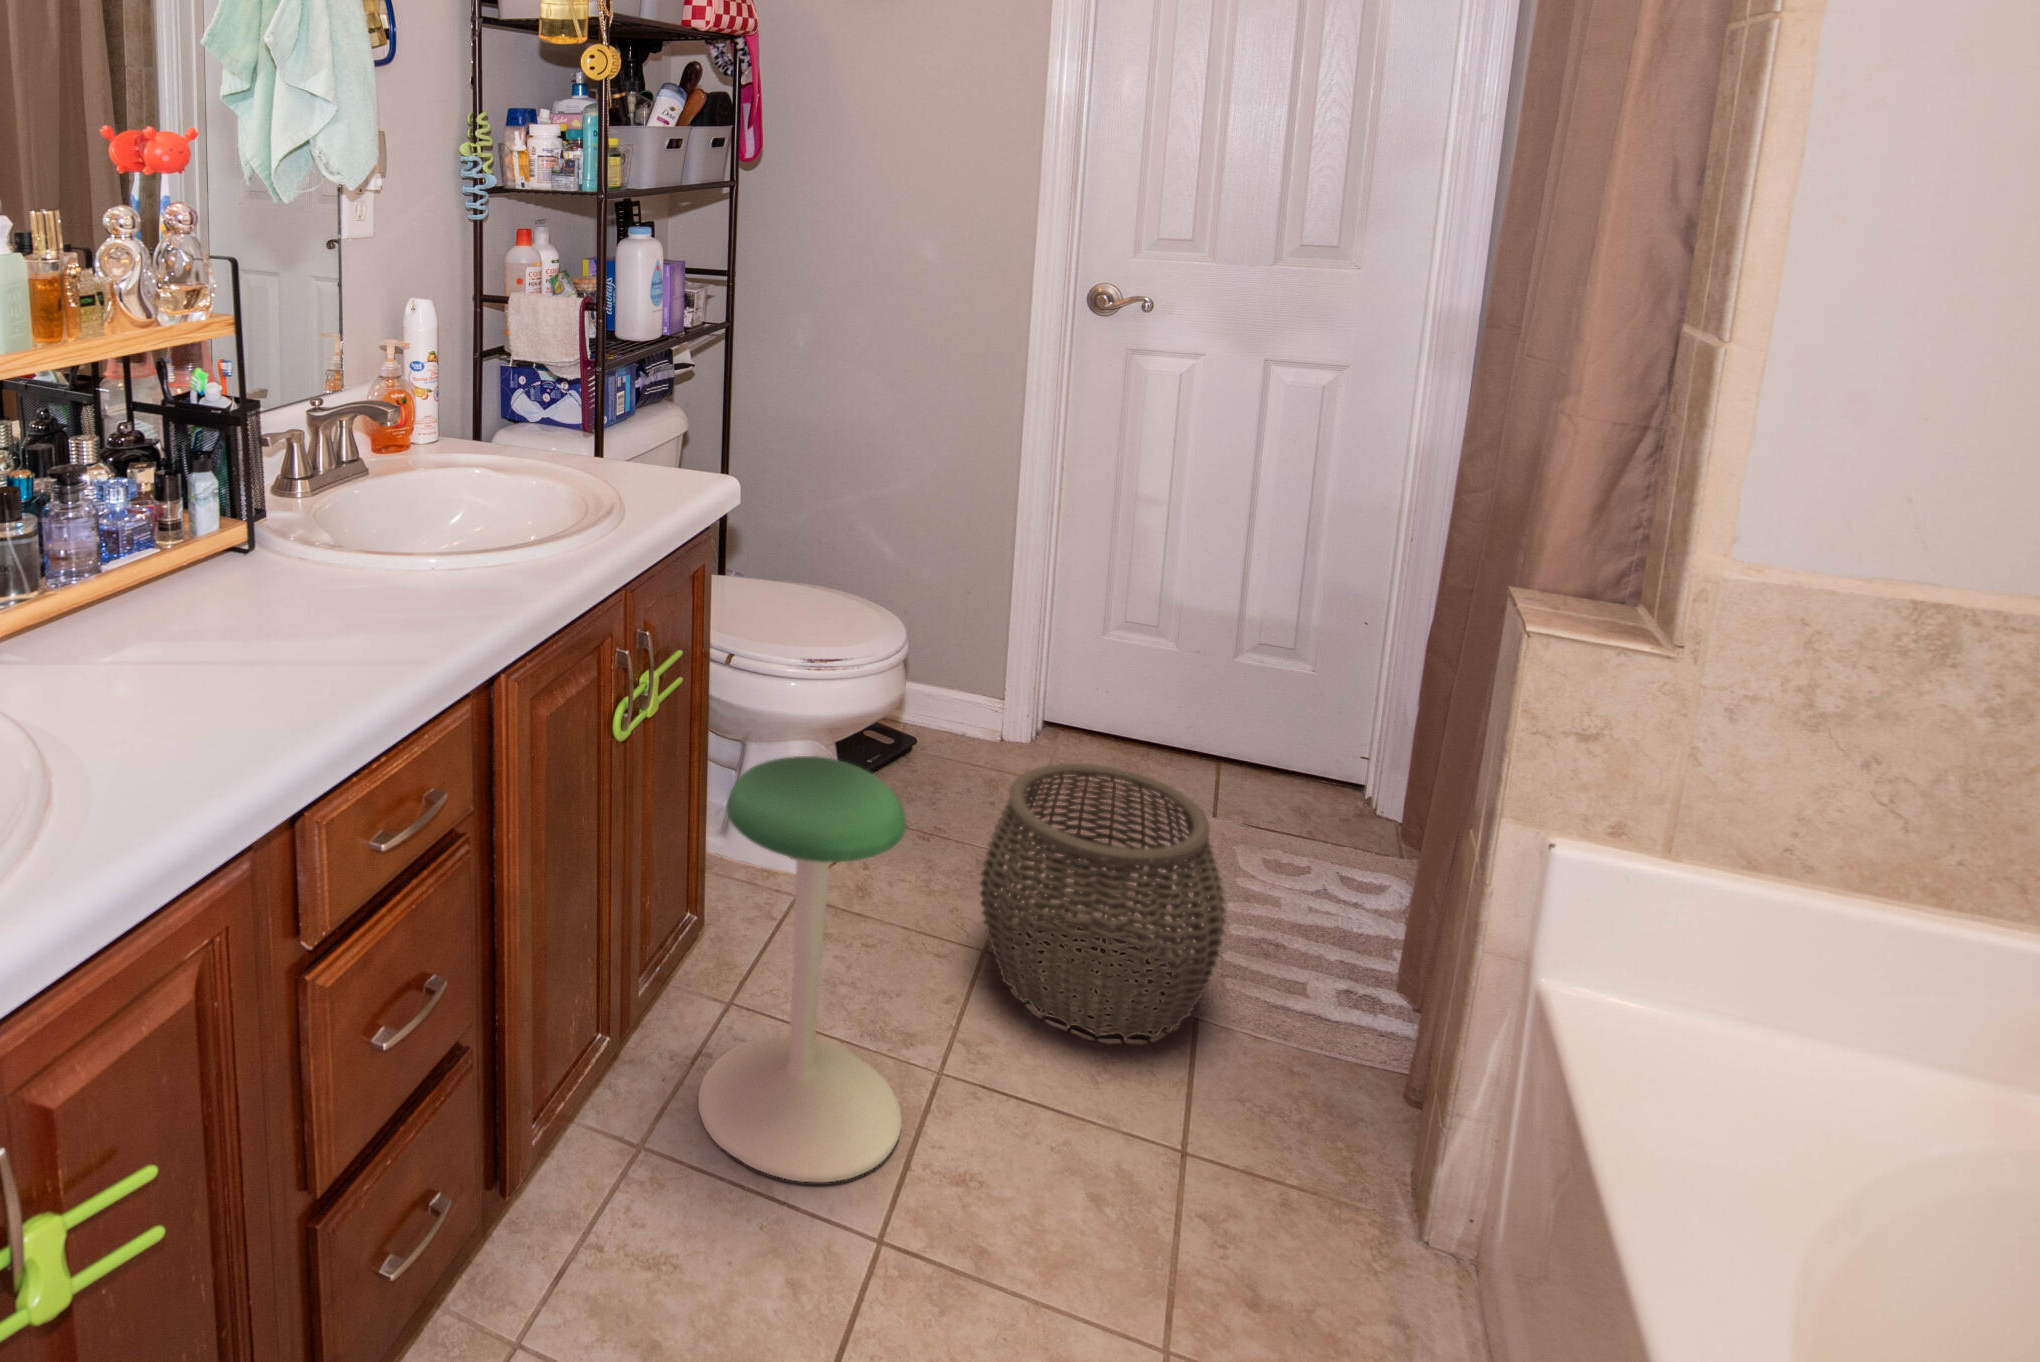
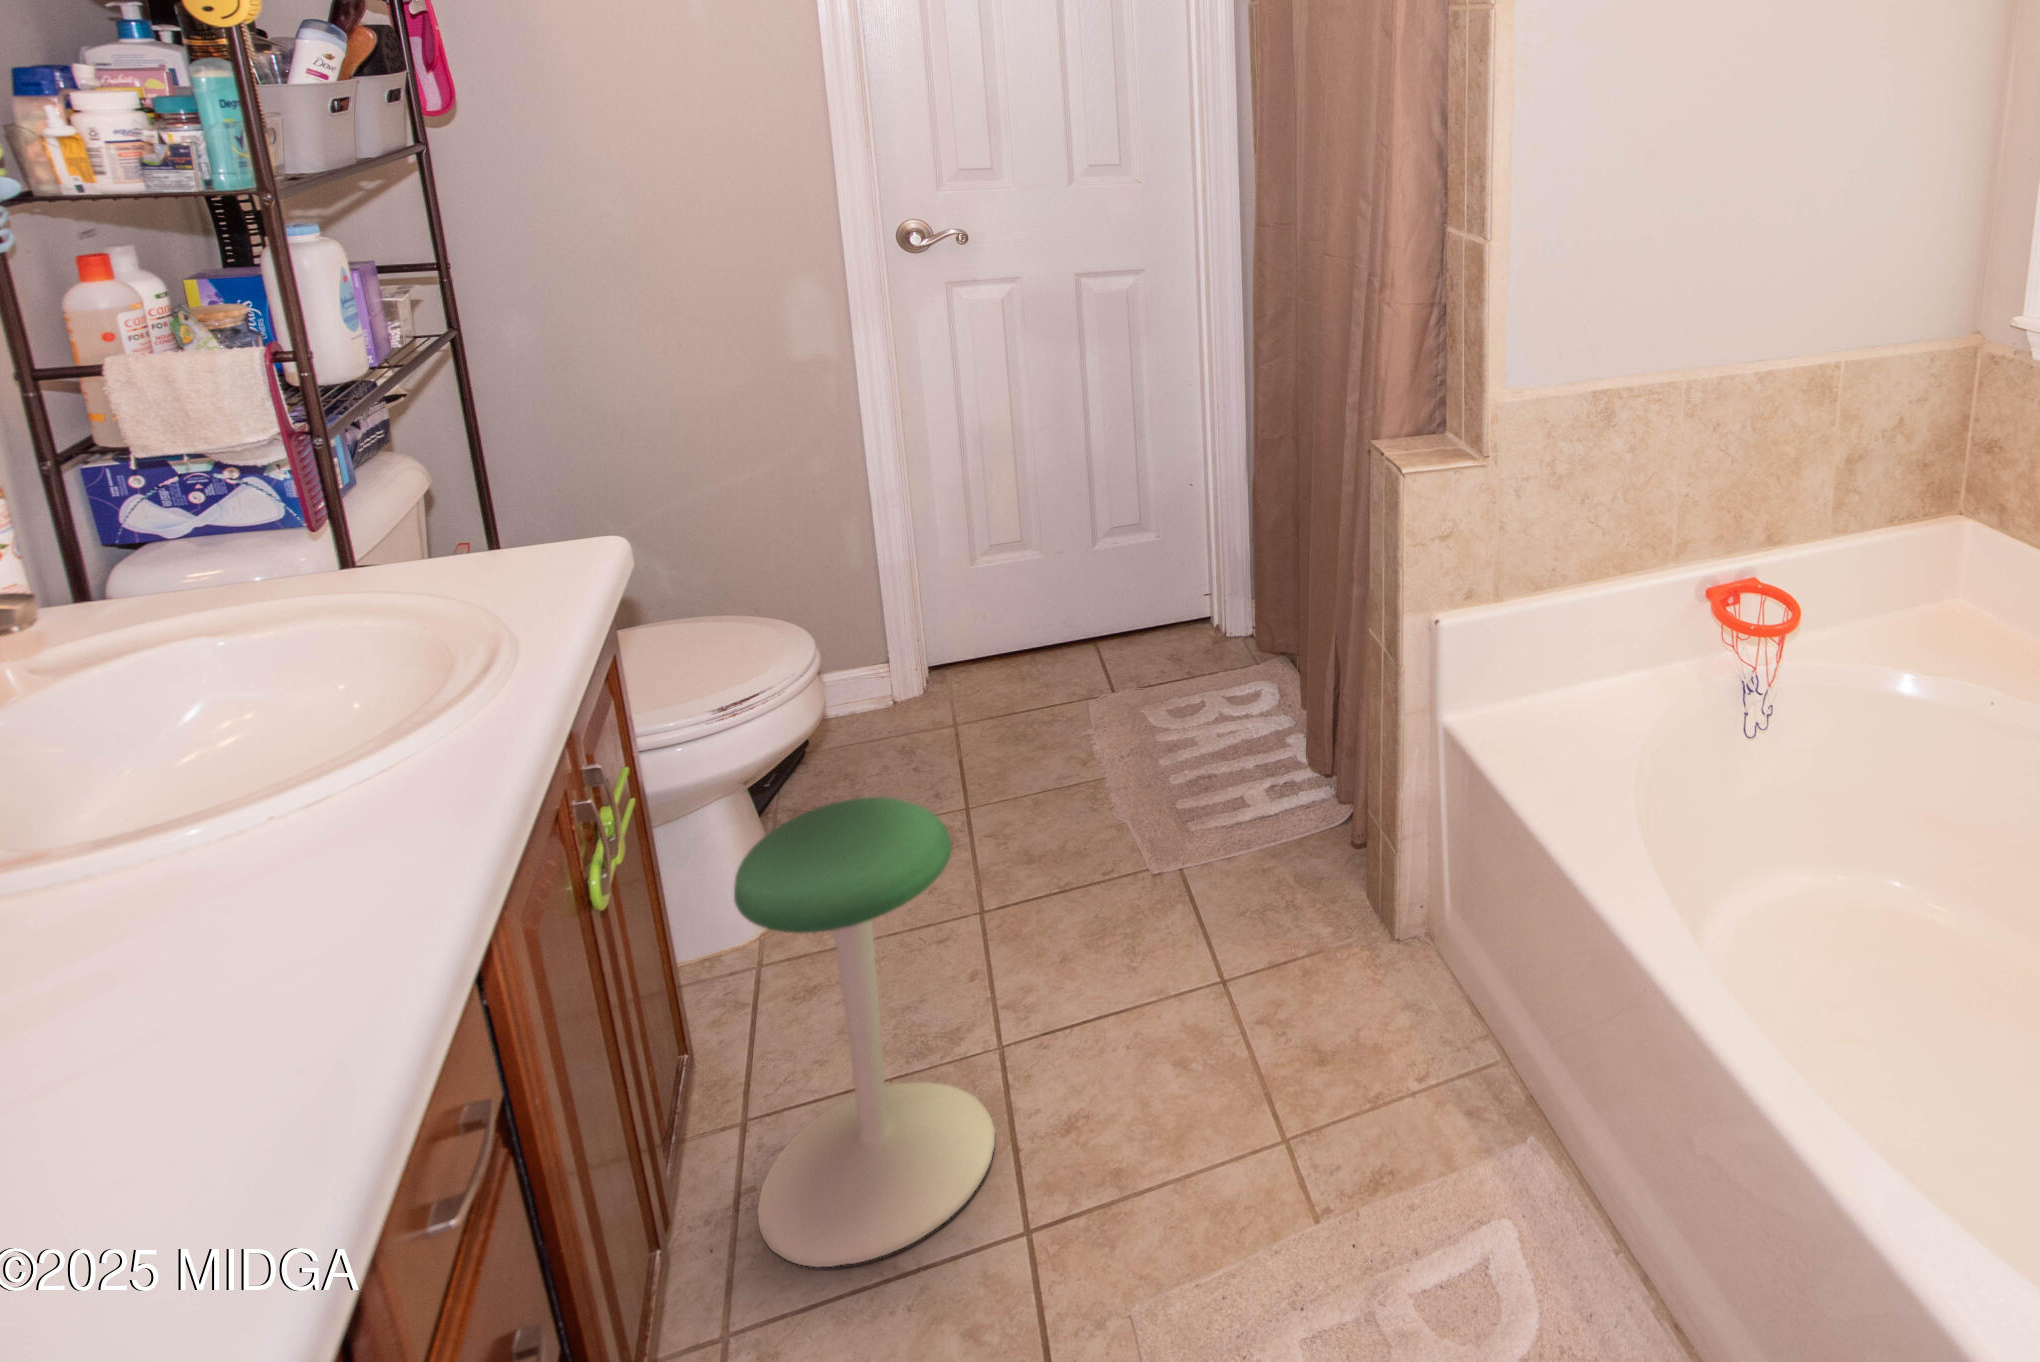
woven basket: present [980,763,1226,1040] -> none [967,684,1194,941]

